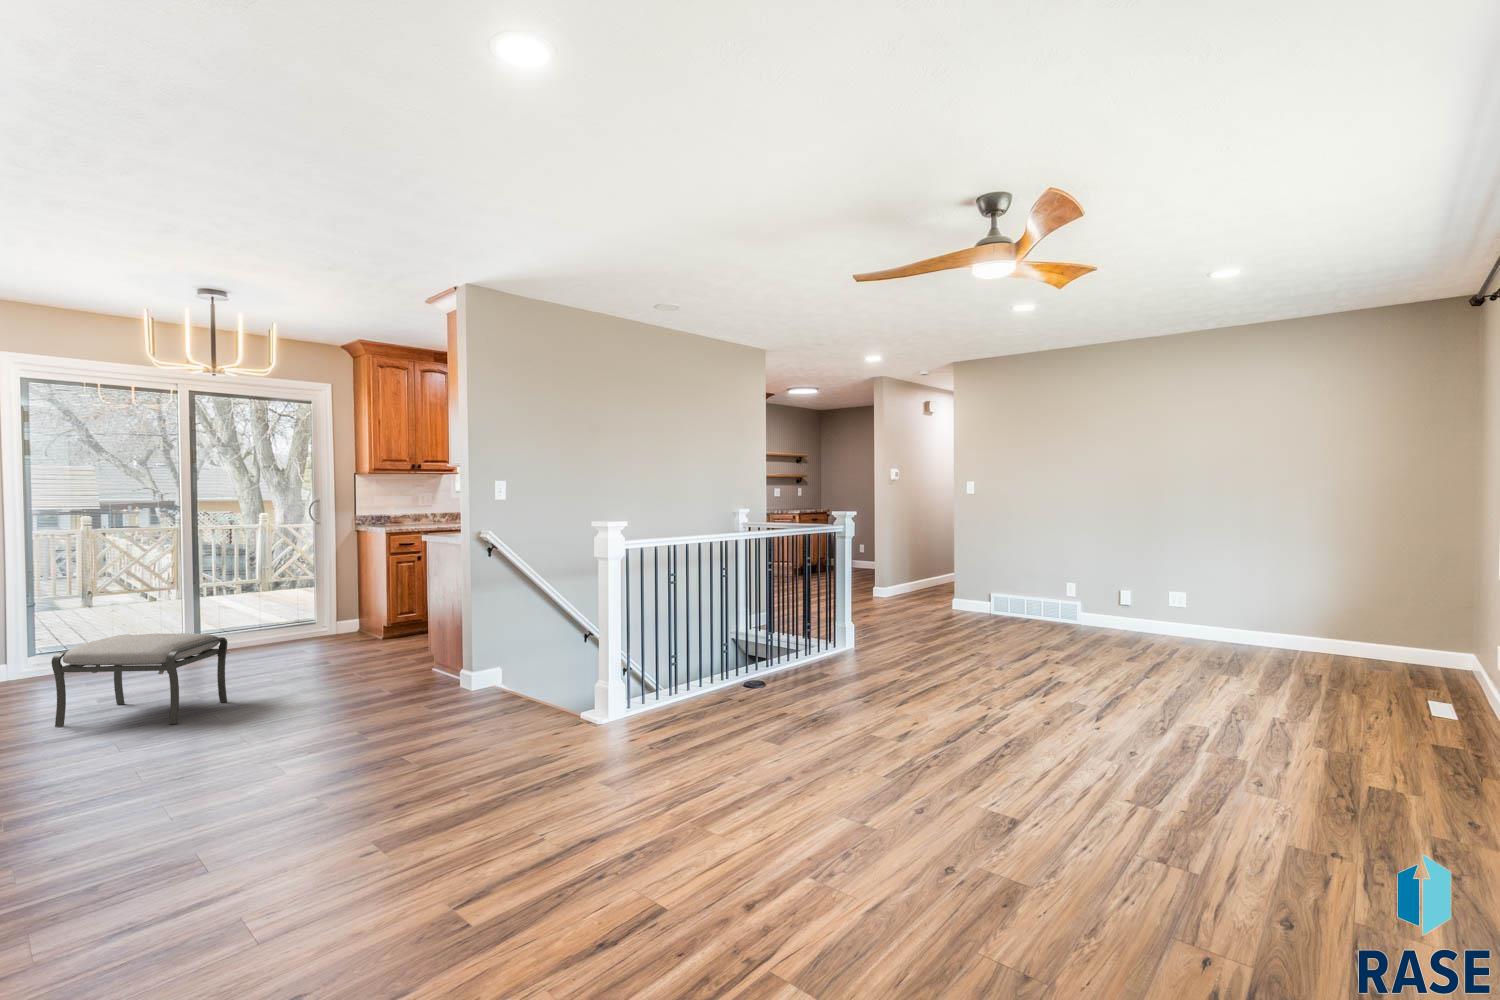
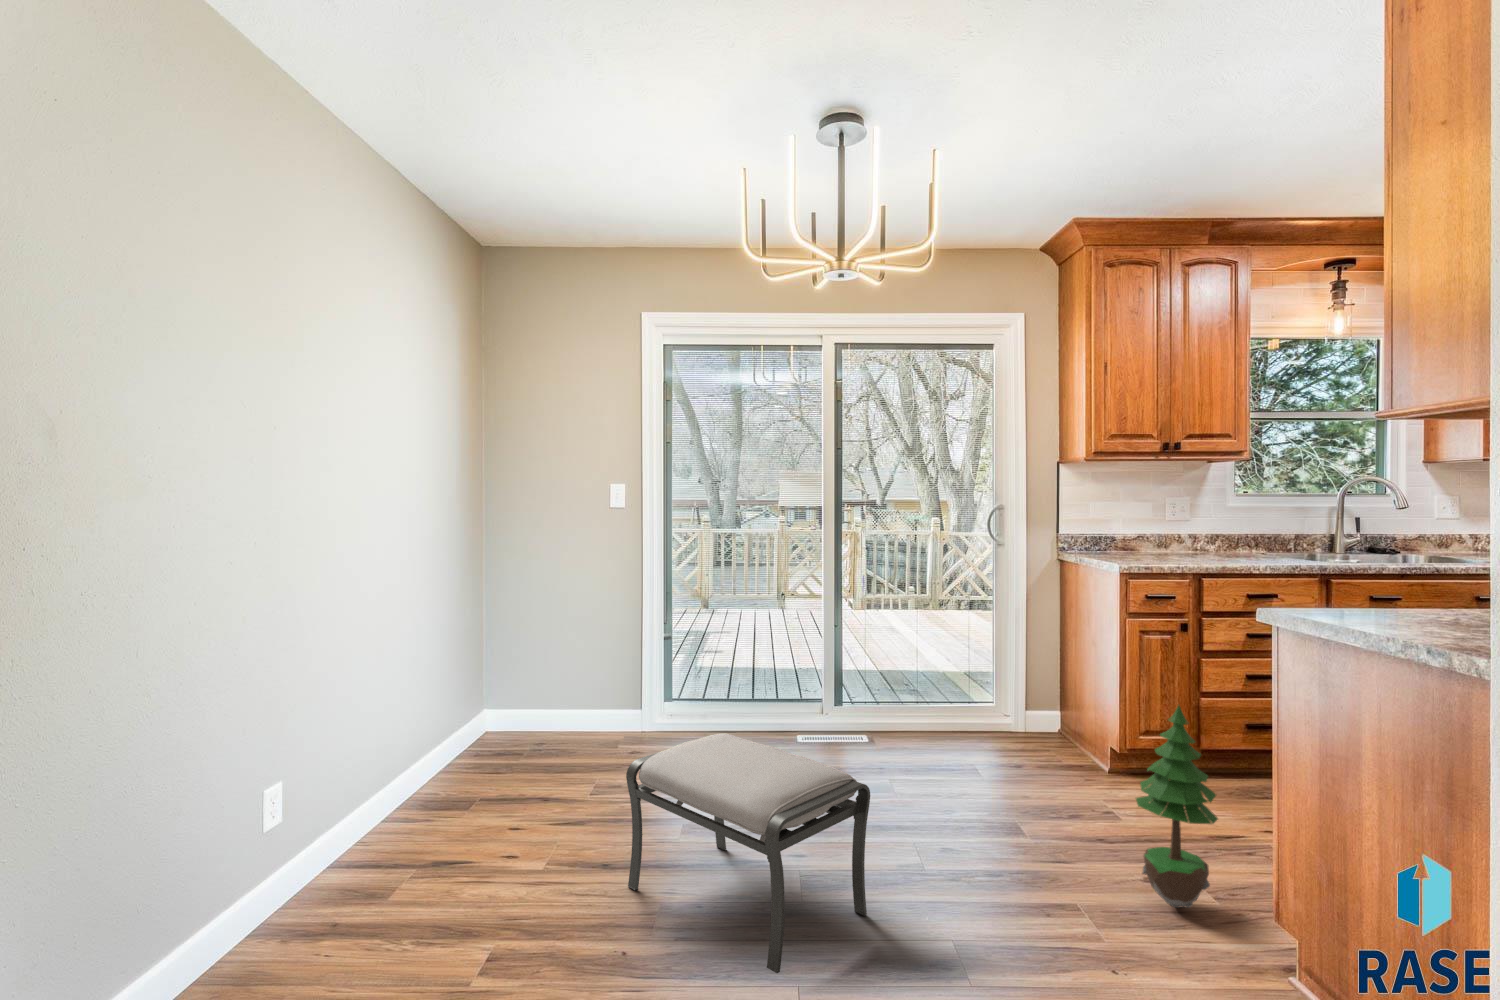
potted tree: none [372,582,407,670] -> present [1136,706,1218,908]

